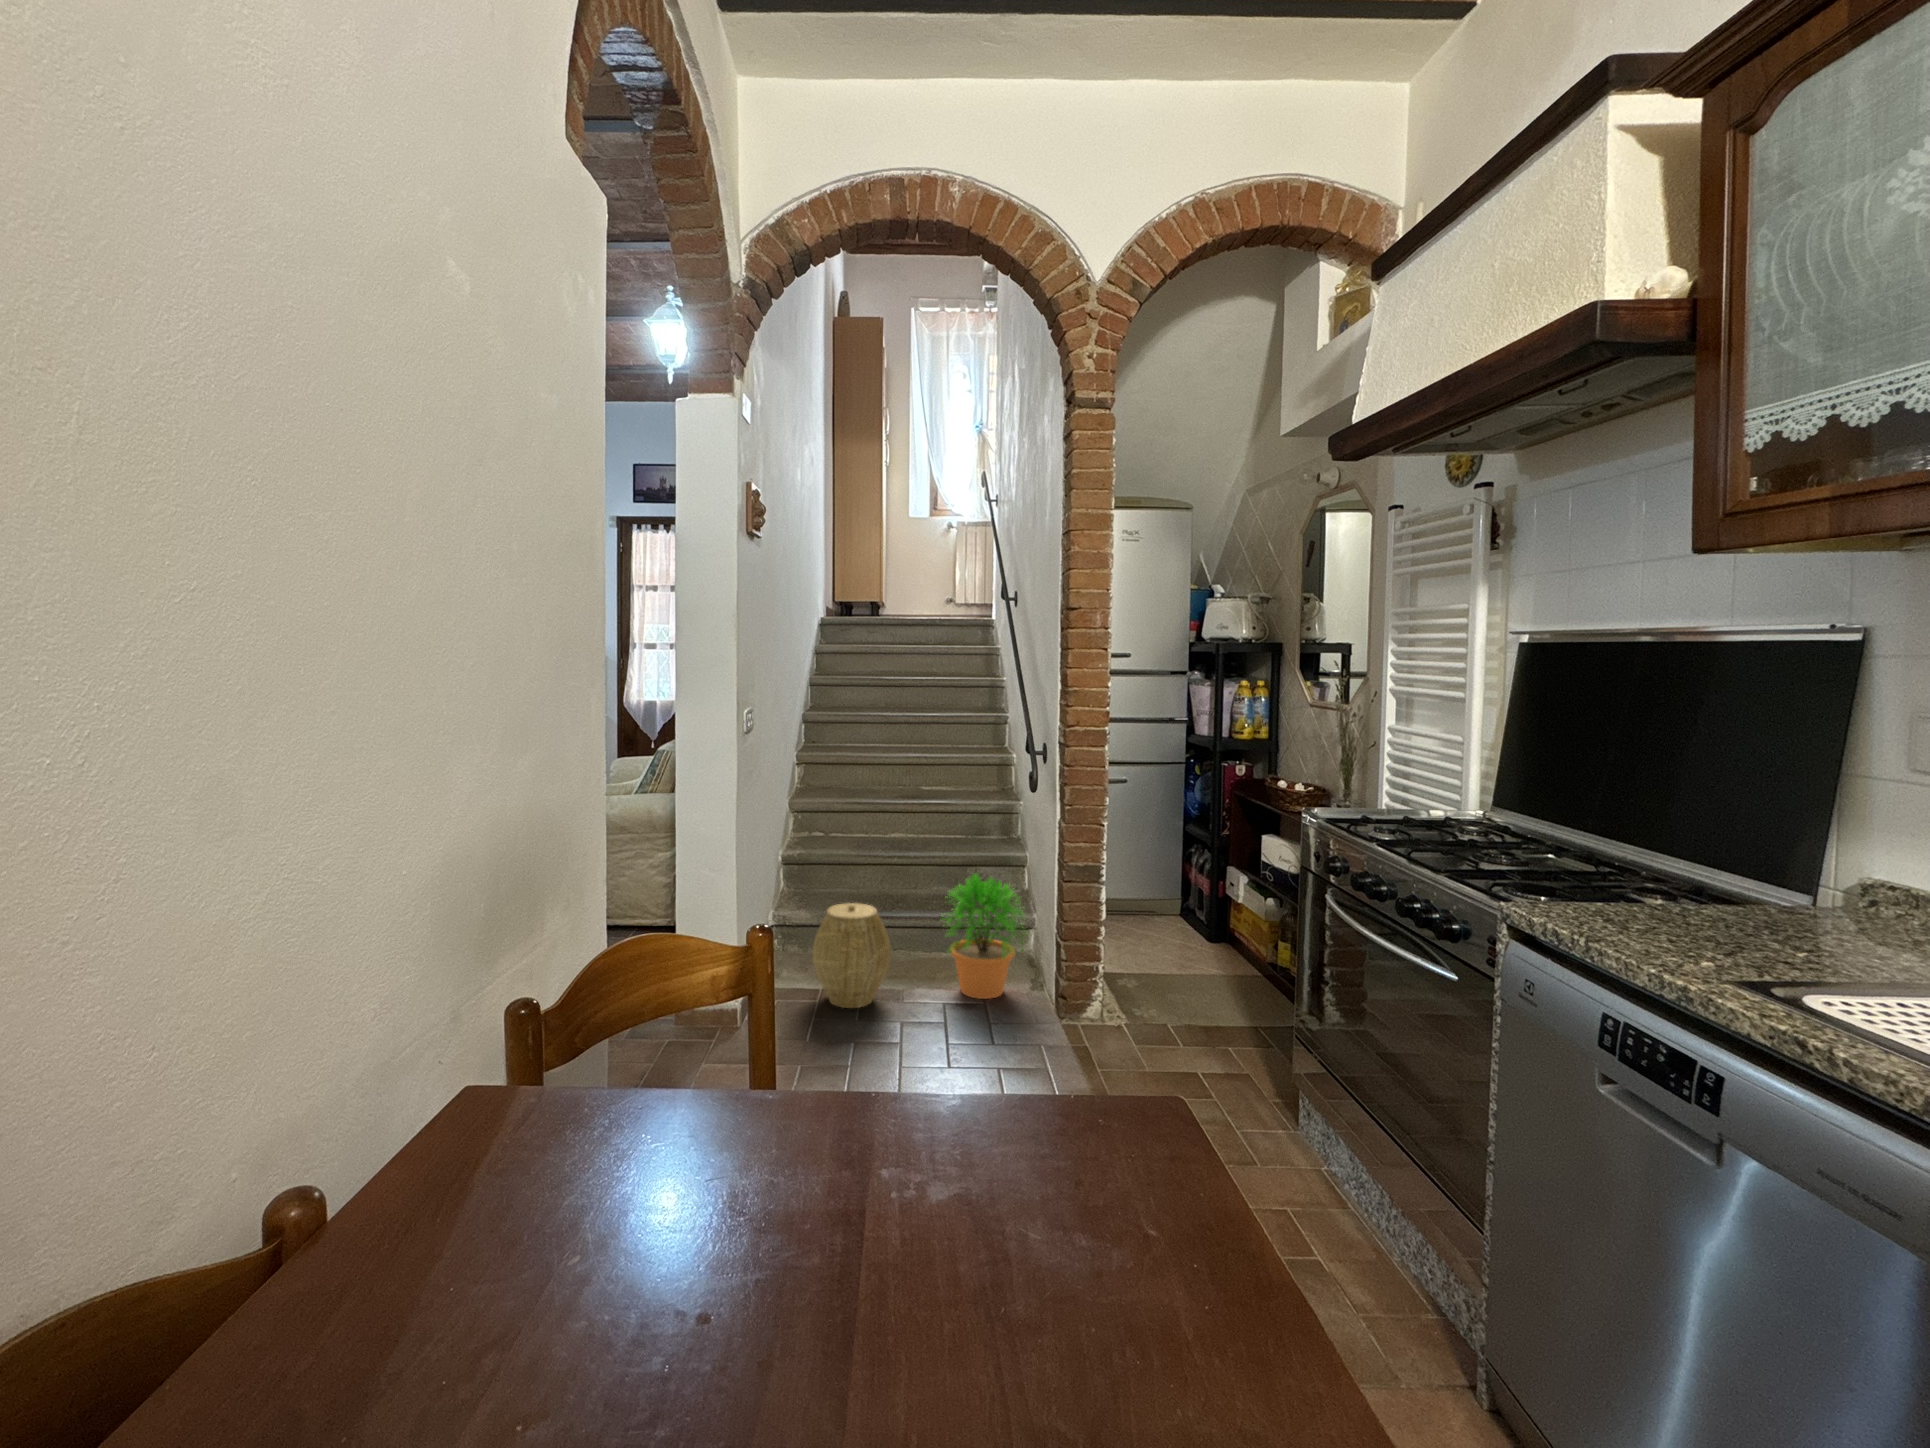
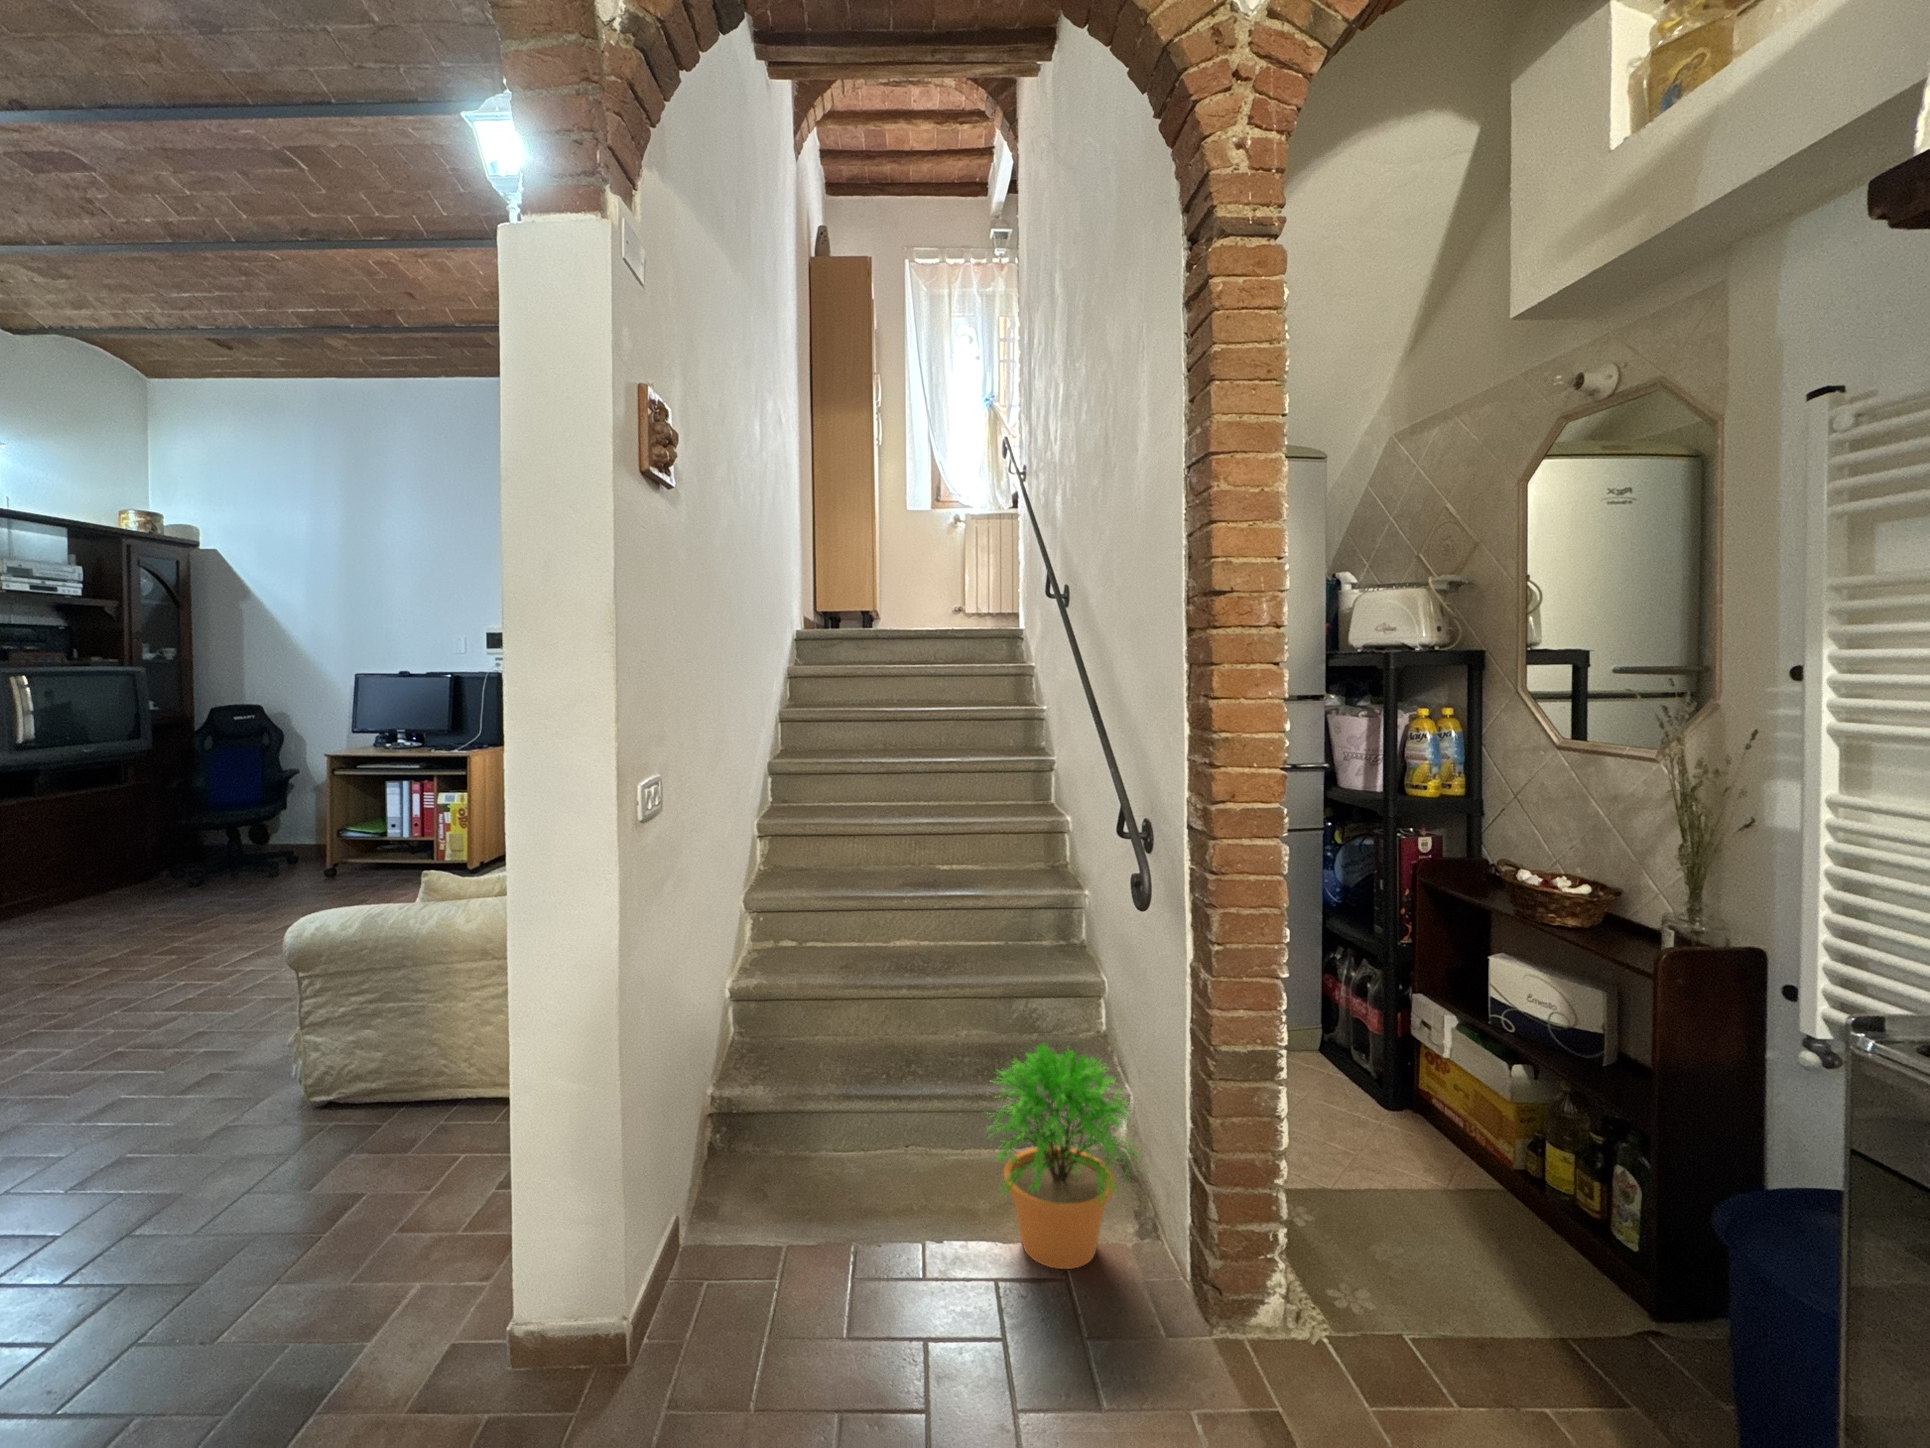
woven basket: present [813,903,891,1008] -> none [768,1105,904,1308]

